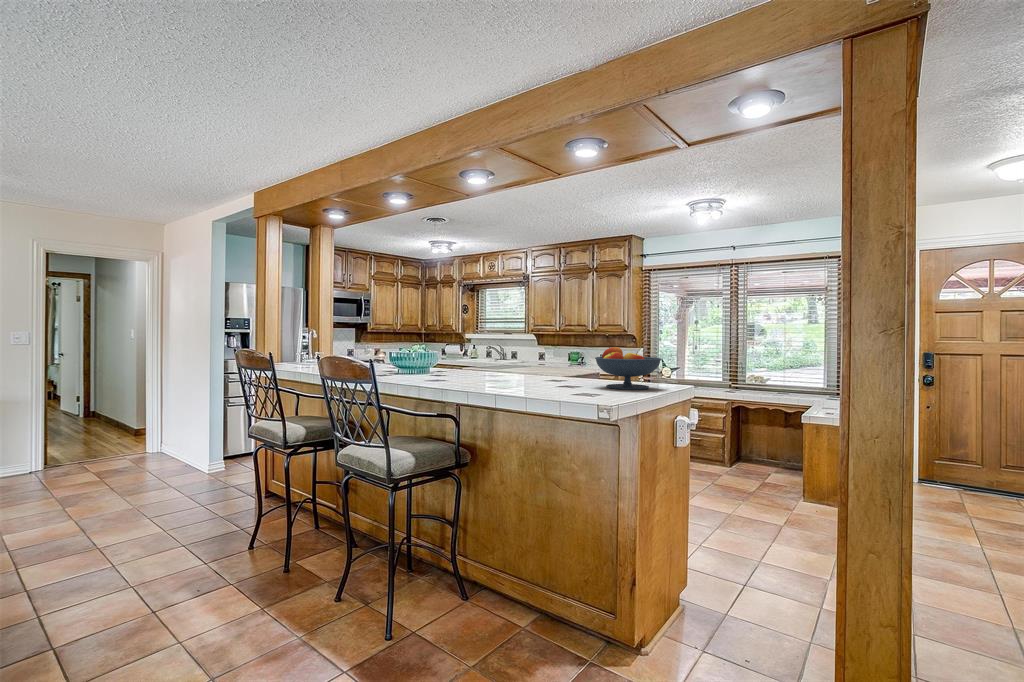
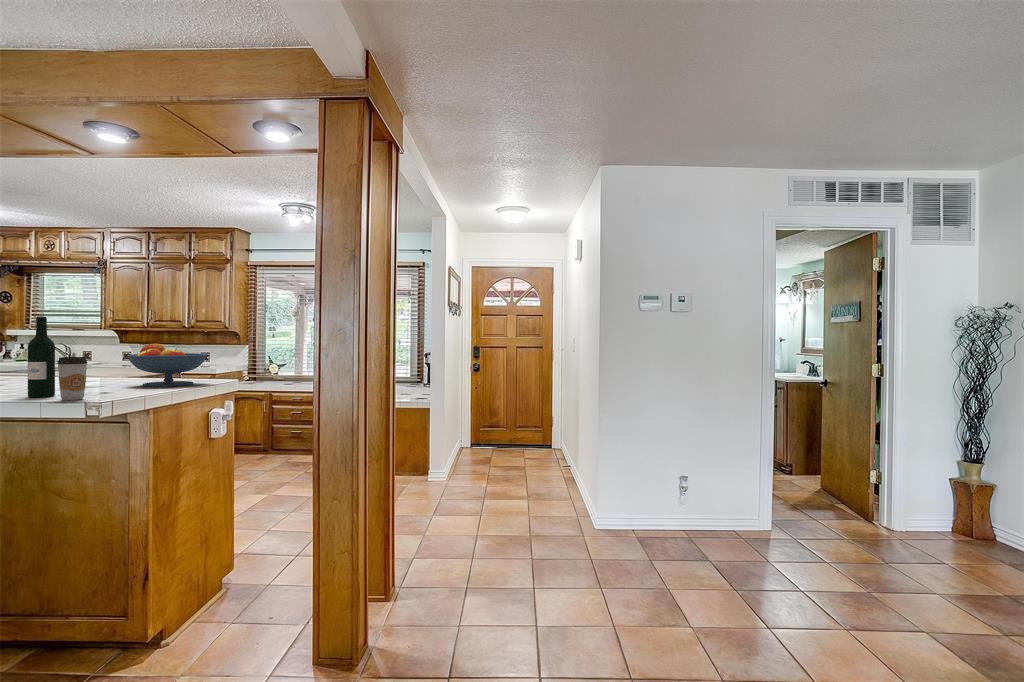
wine bottle: none [540,322,558,395] -> present [28,316,55,397]
coffee cup: none [568,360,590,400] -> present [57,357,87,400]

